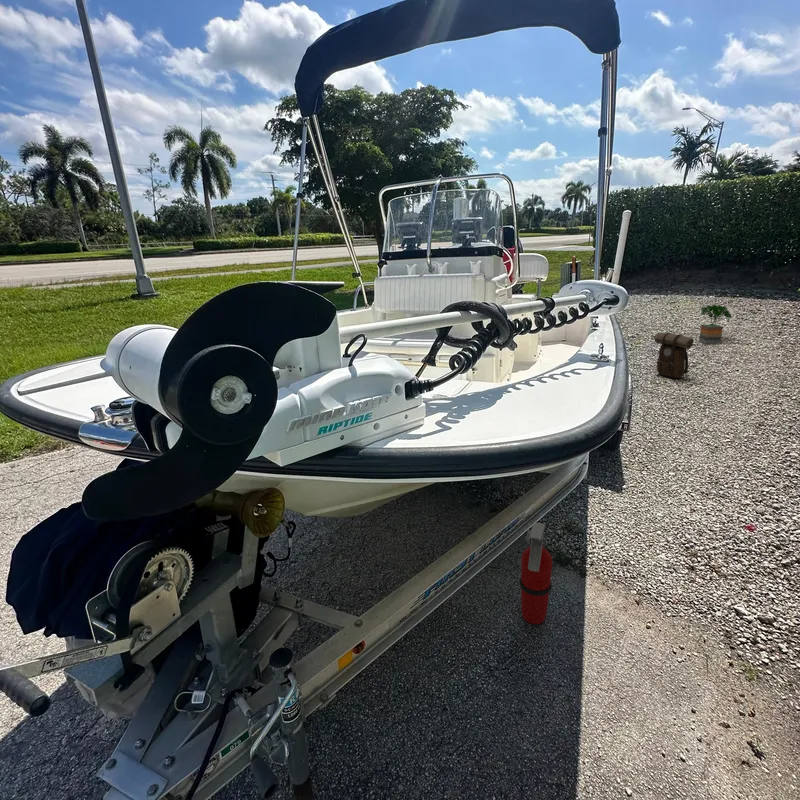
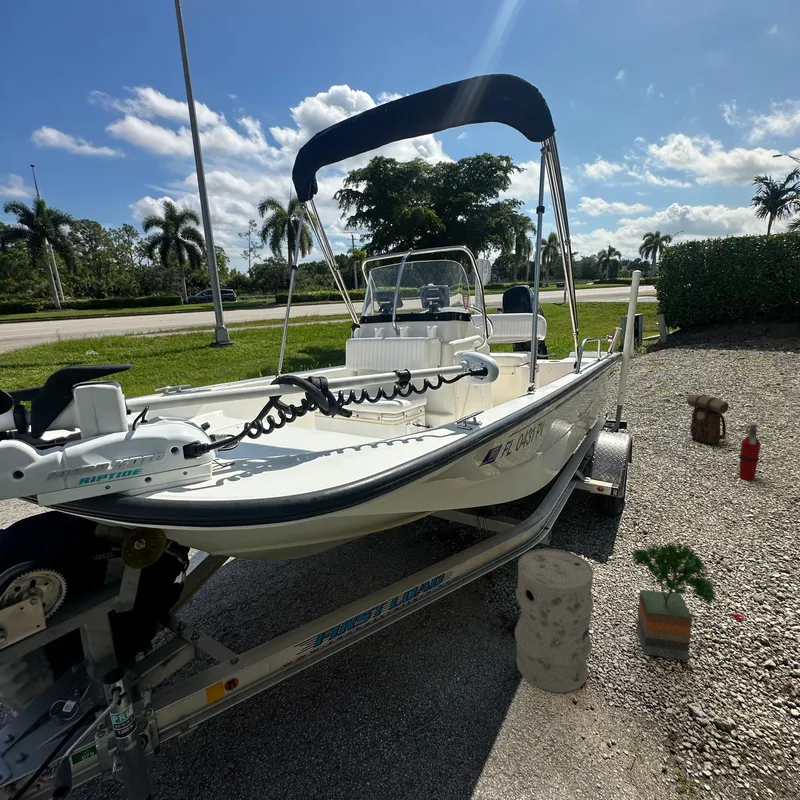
potted tree: present [699,305,731,344] -> present [631,544,716,660]
trash can: none [573,480,655,610] -> present [515,549,593,693]
fire extinguisher: present [519,523,552,624] -> present [739,423,760,480]

